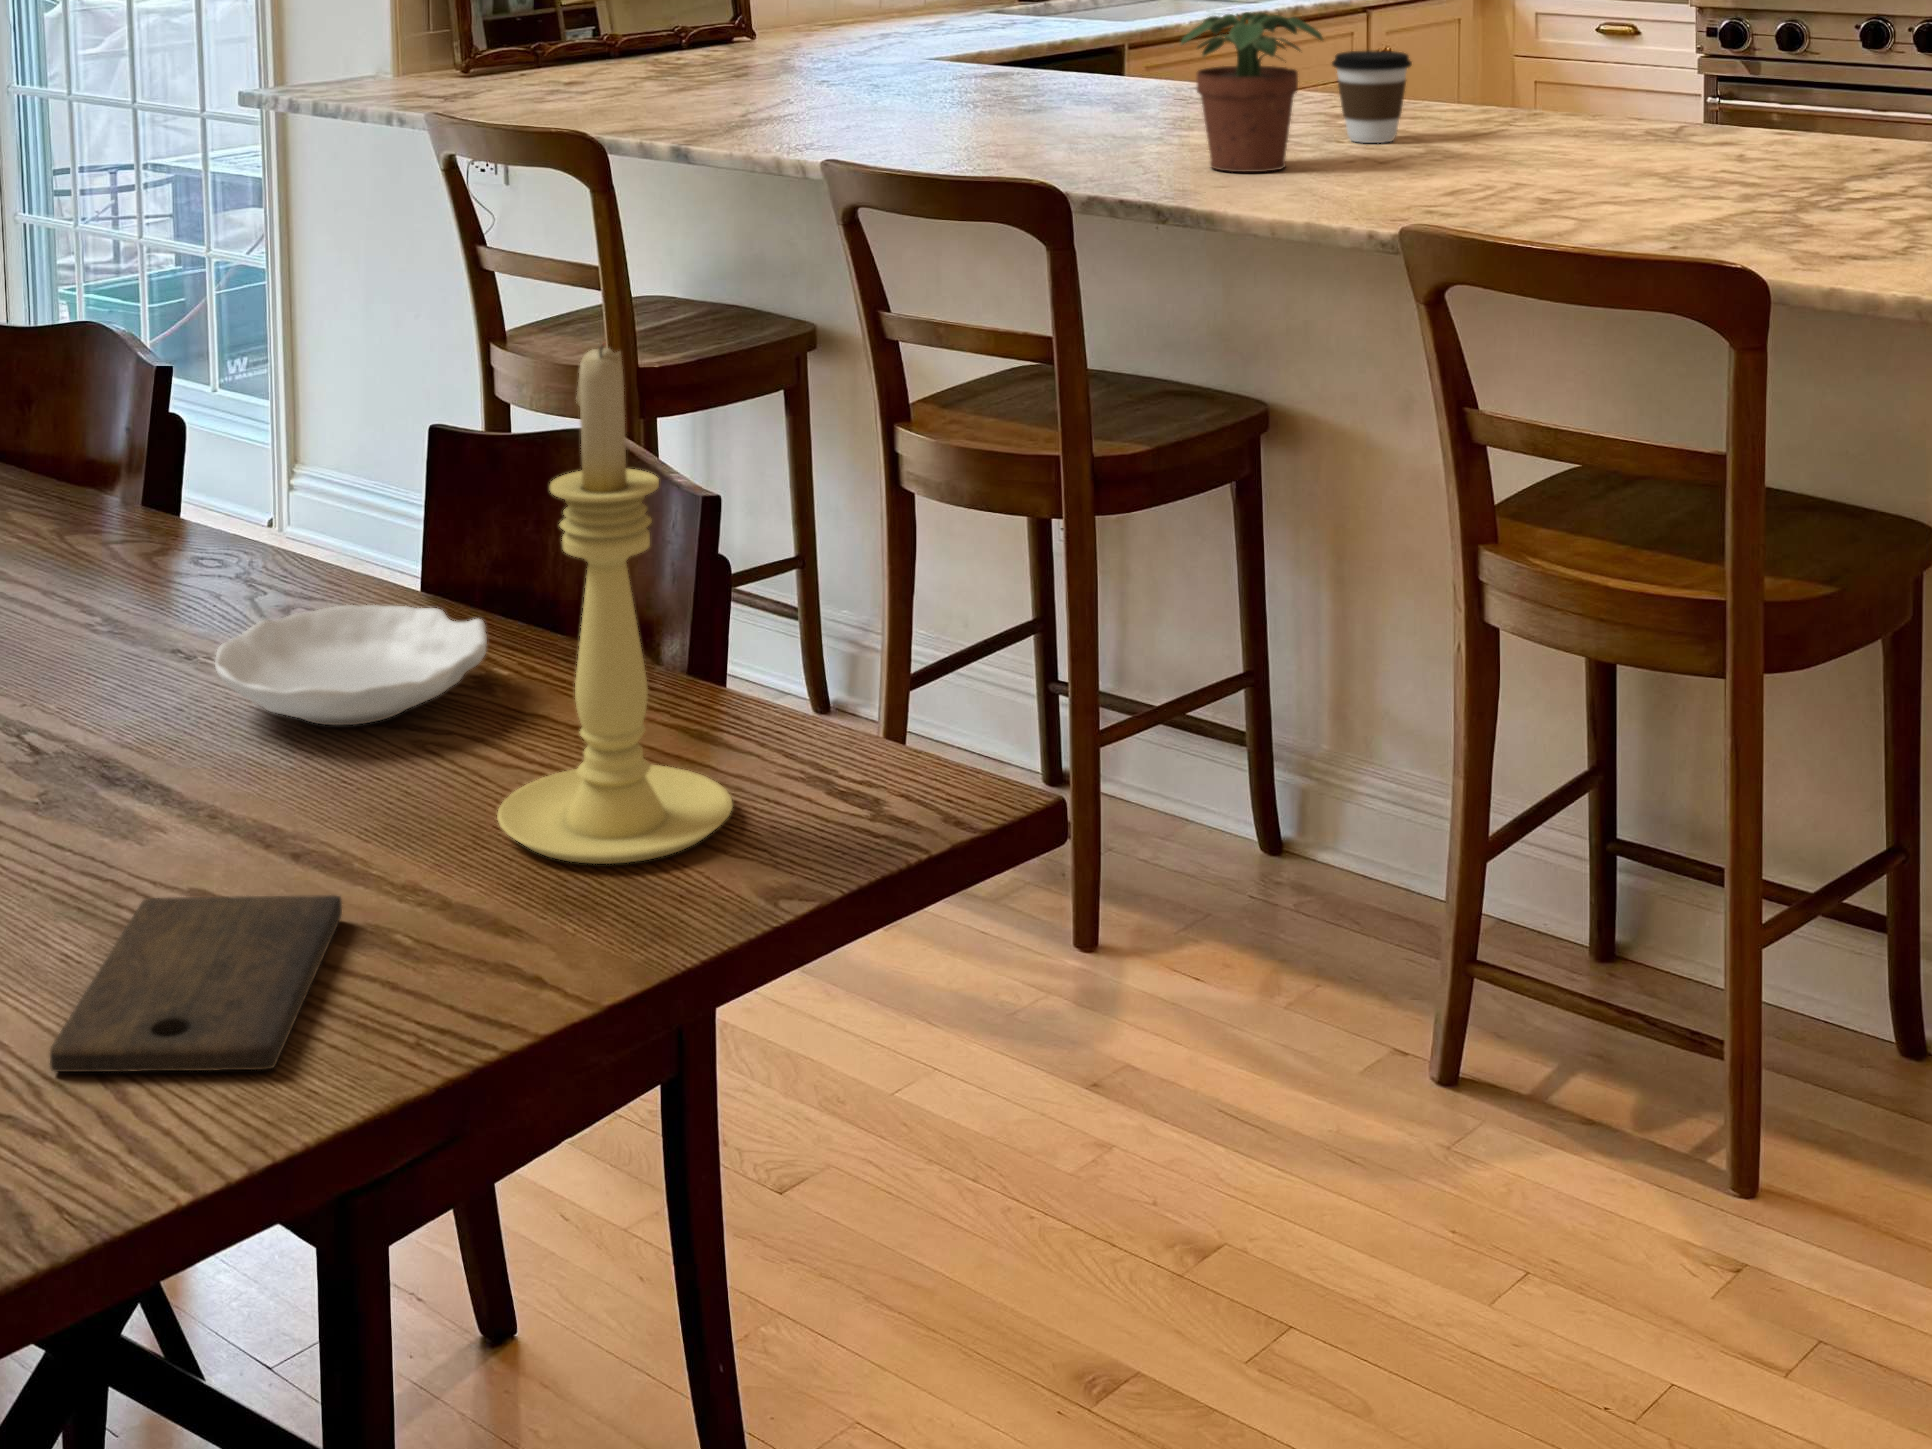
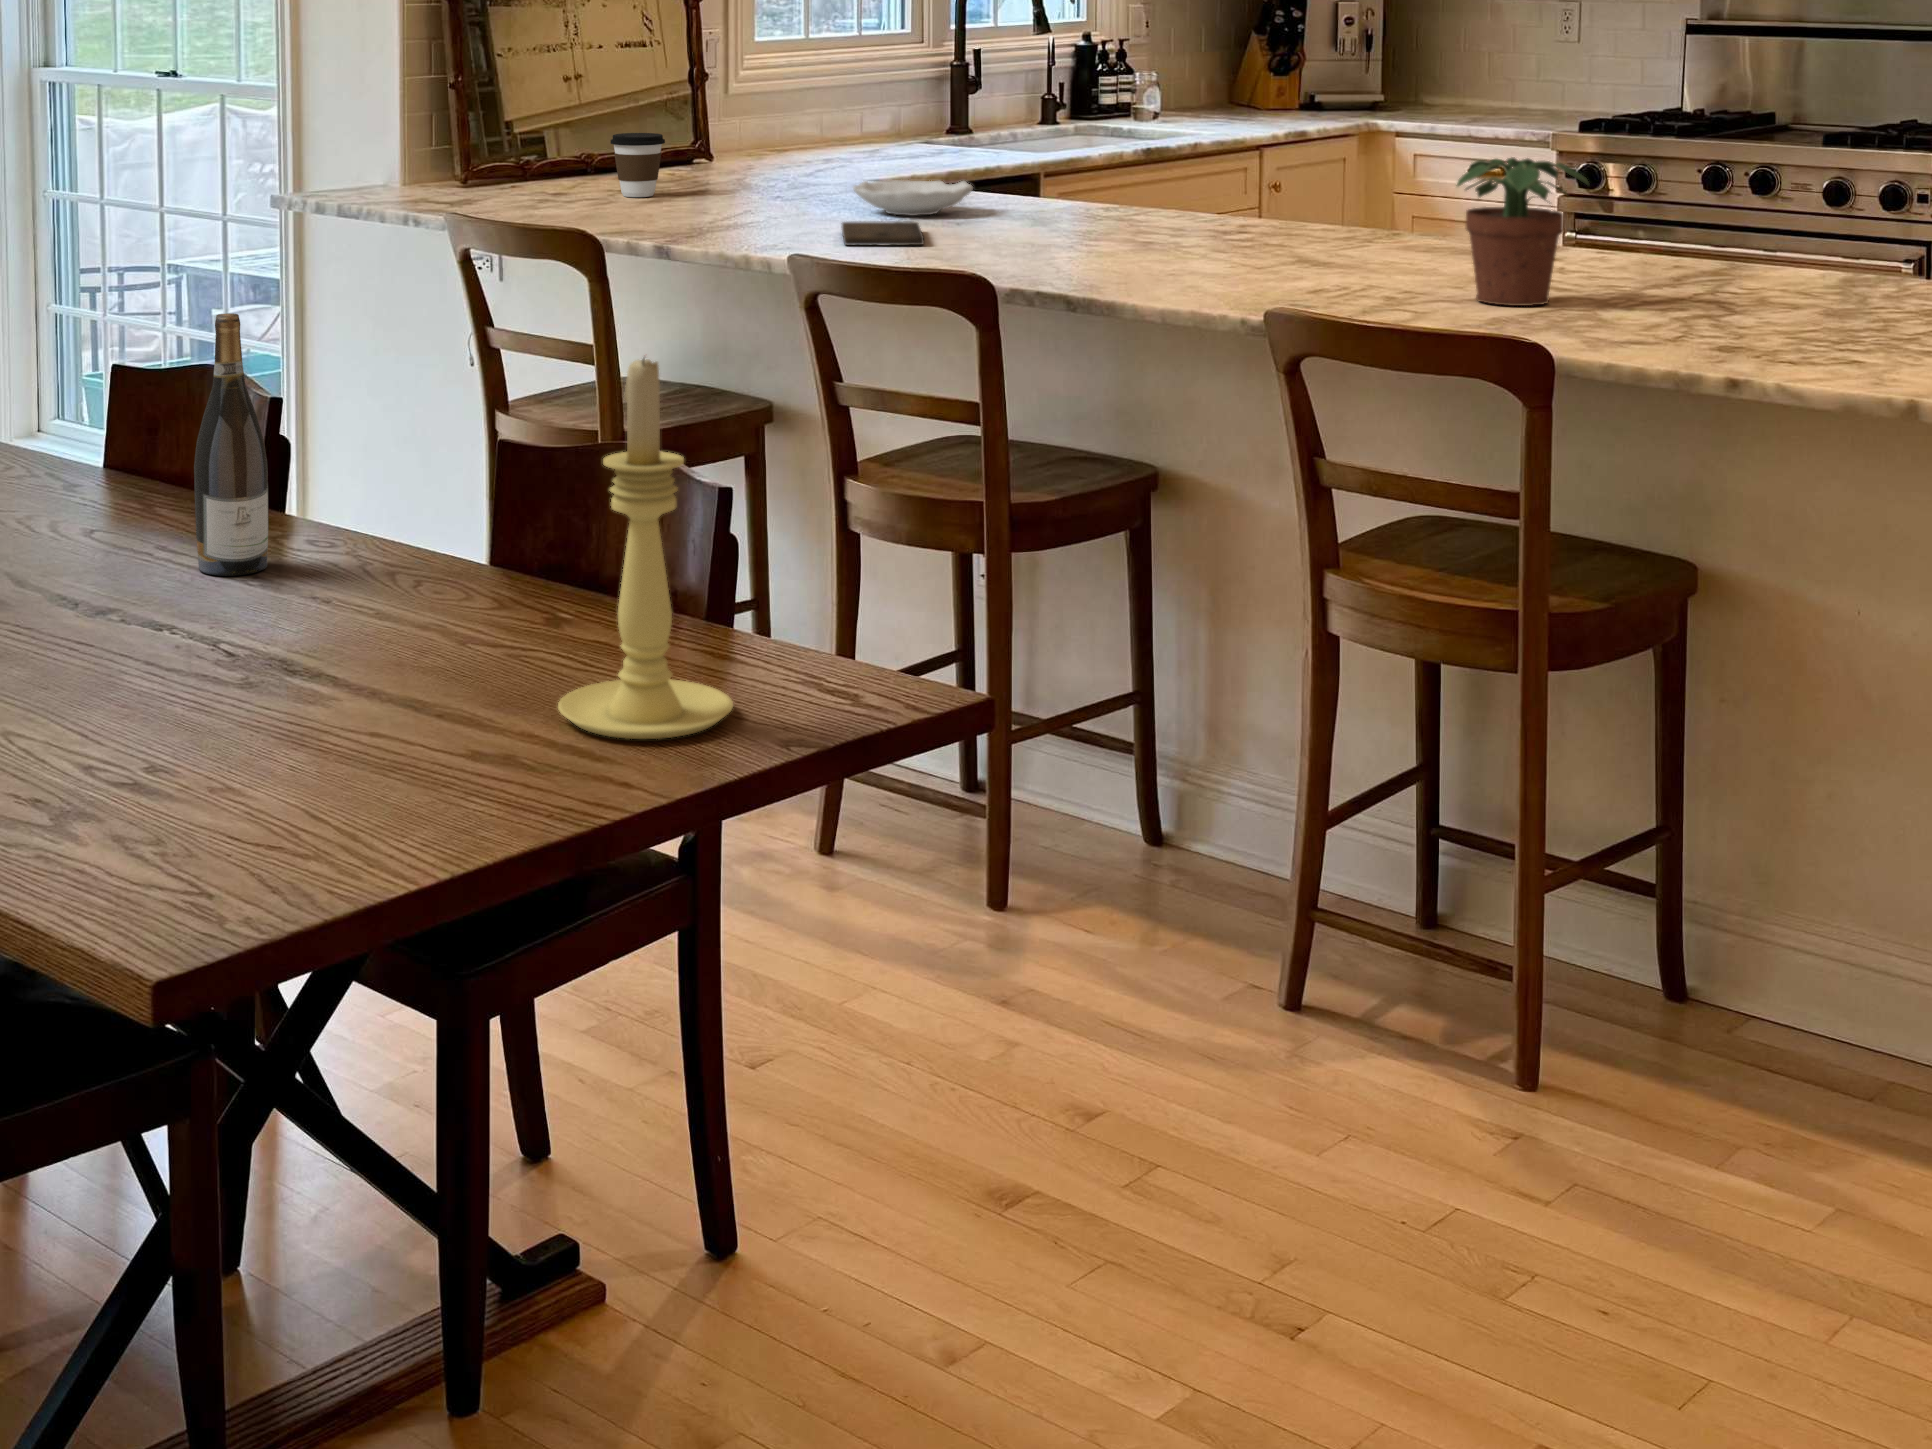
potted plant: present [1181,12,1323,172] -> present [1457,157,1589,306]
coffee cup: present [1332,50,1412,143] -> present [610,133,665,197]
wine bottle: none [58,274,156,609] -> present [194,313,268,576]
bowl: present [215,605,487,725] -> present [853,180,973,216]
cutting board: present [50,895,342,1072] -> present [842,221,924,245]

